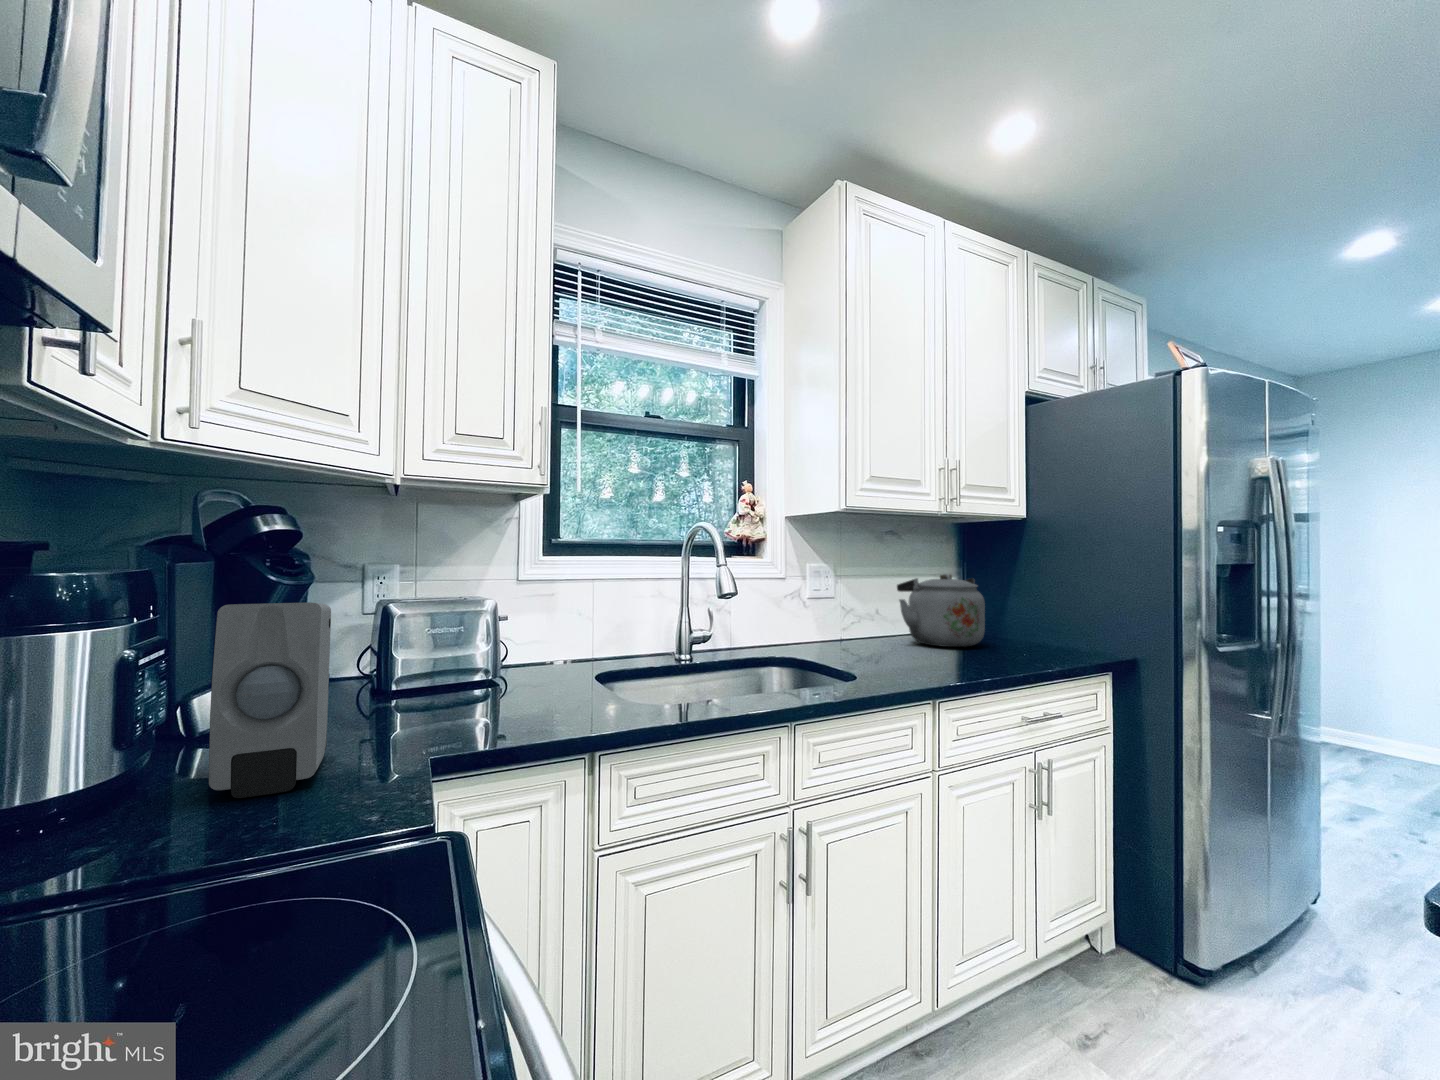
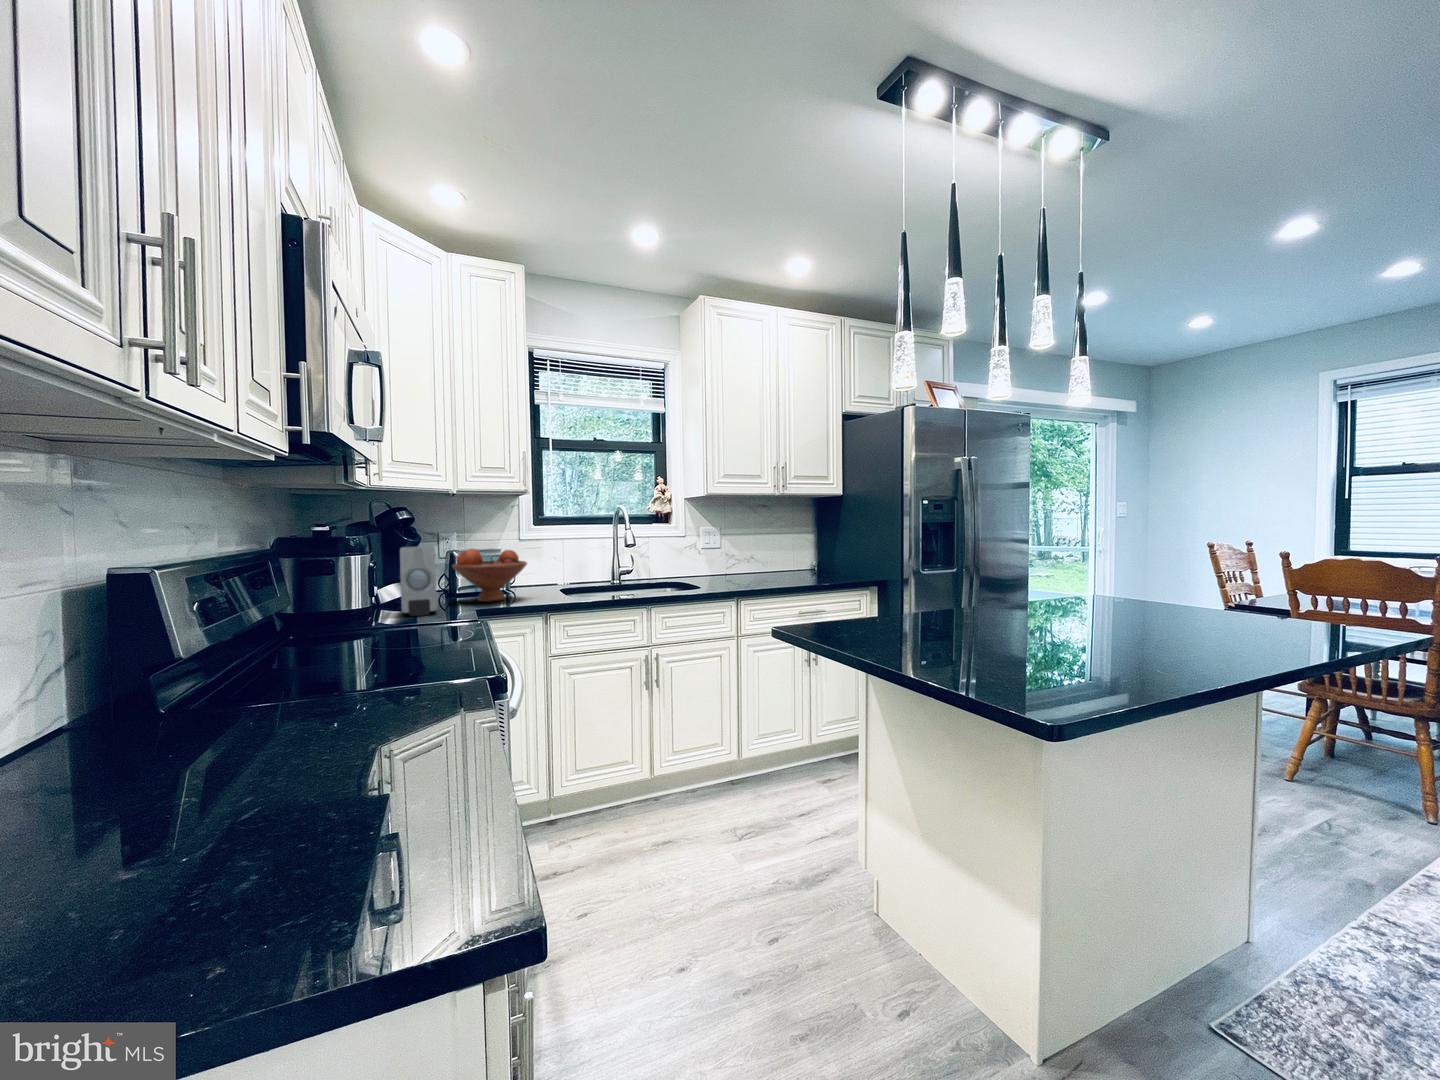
kettle: present [897,574,985,647] -> none [756,531,810,576]
fruit bowl: none [378,600,544,720] -> present [452,549,527,602]

